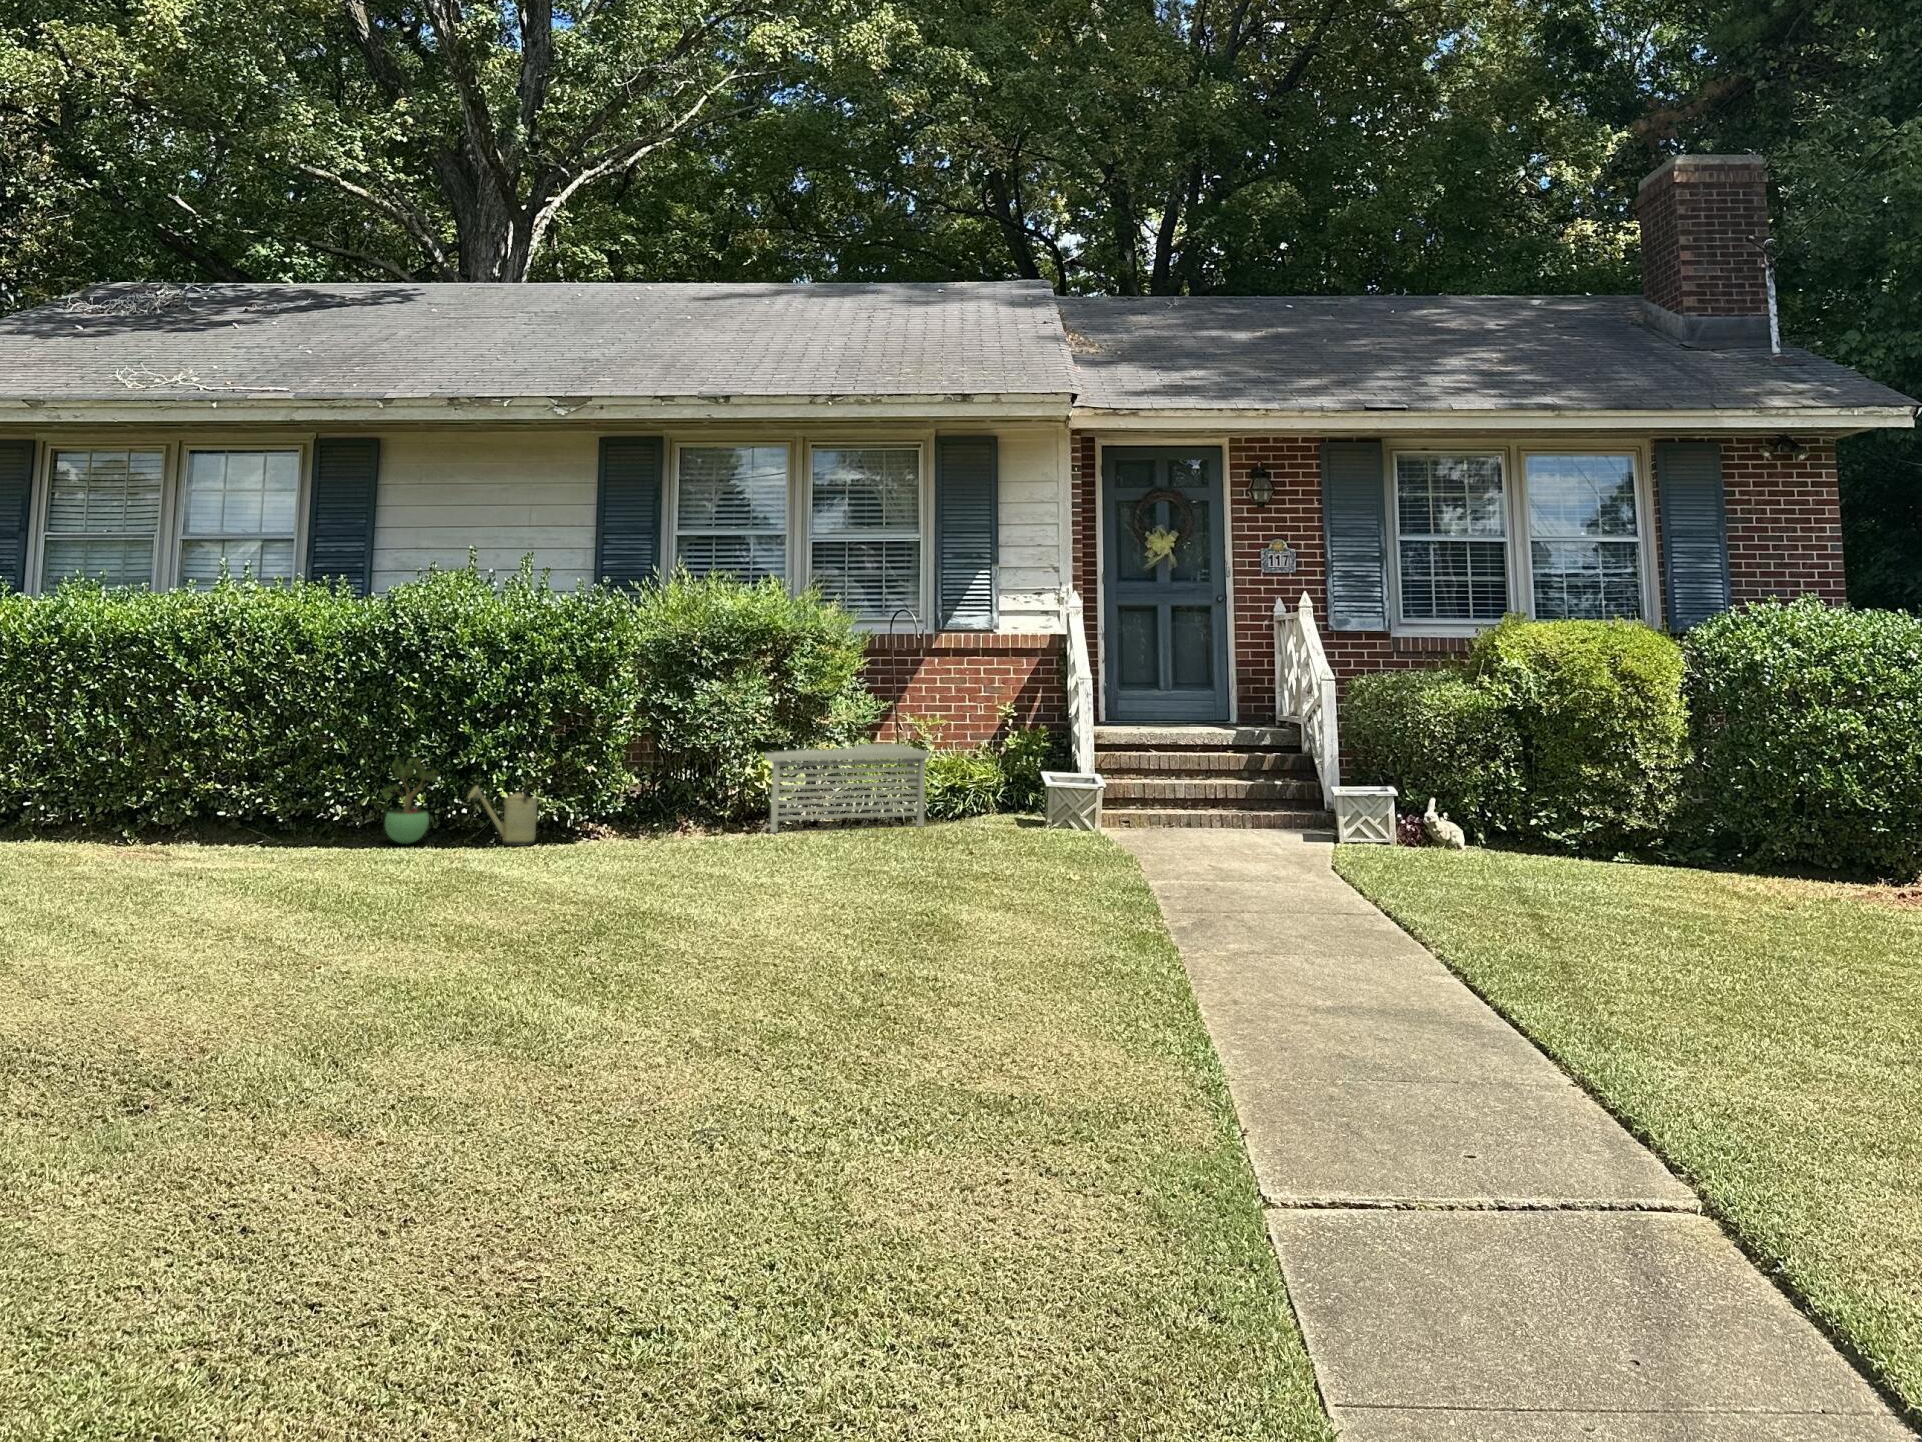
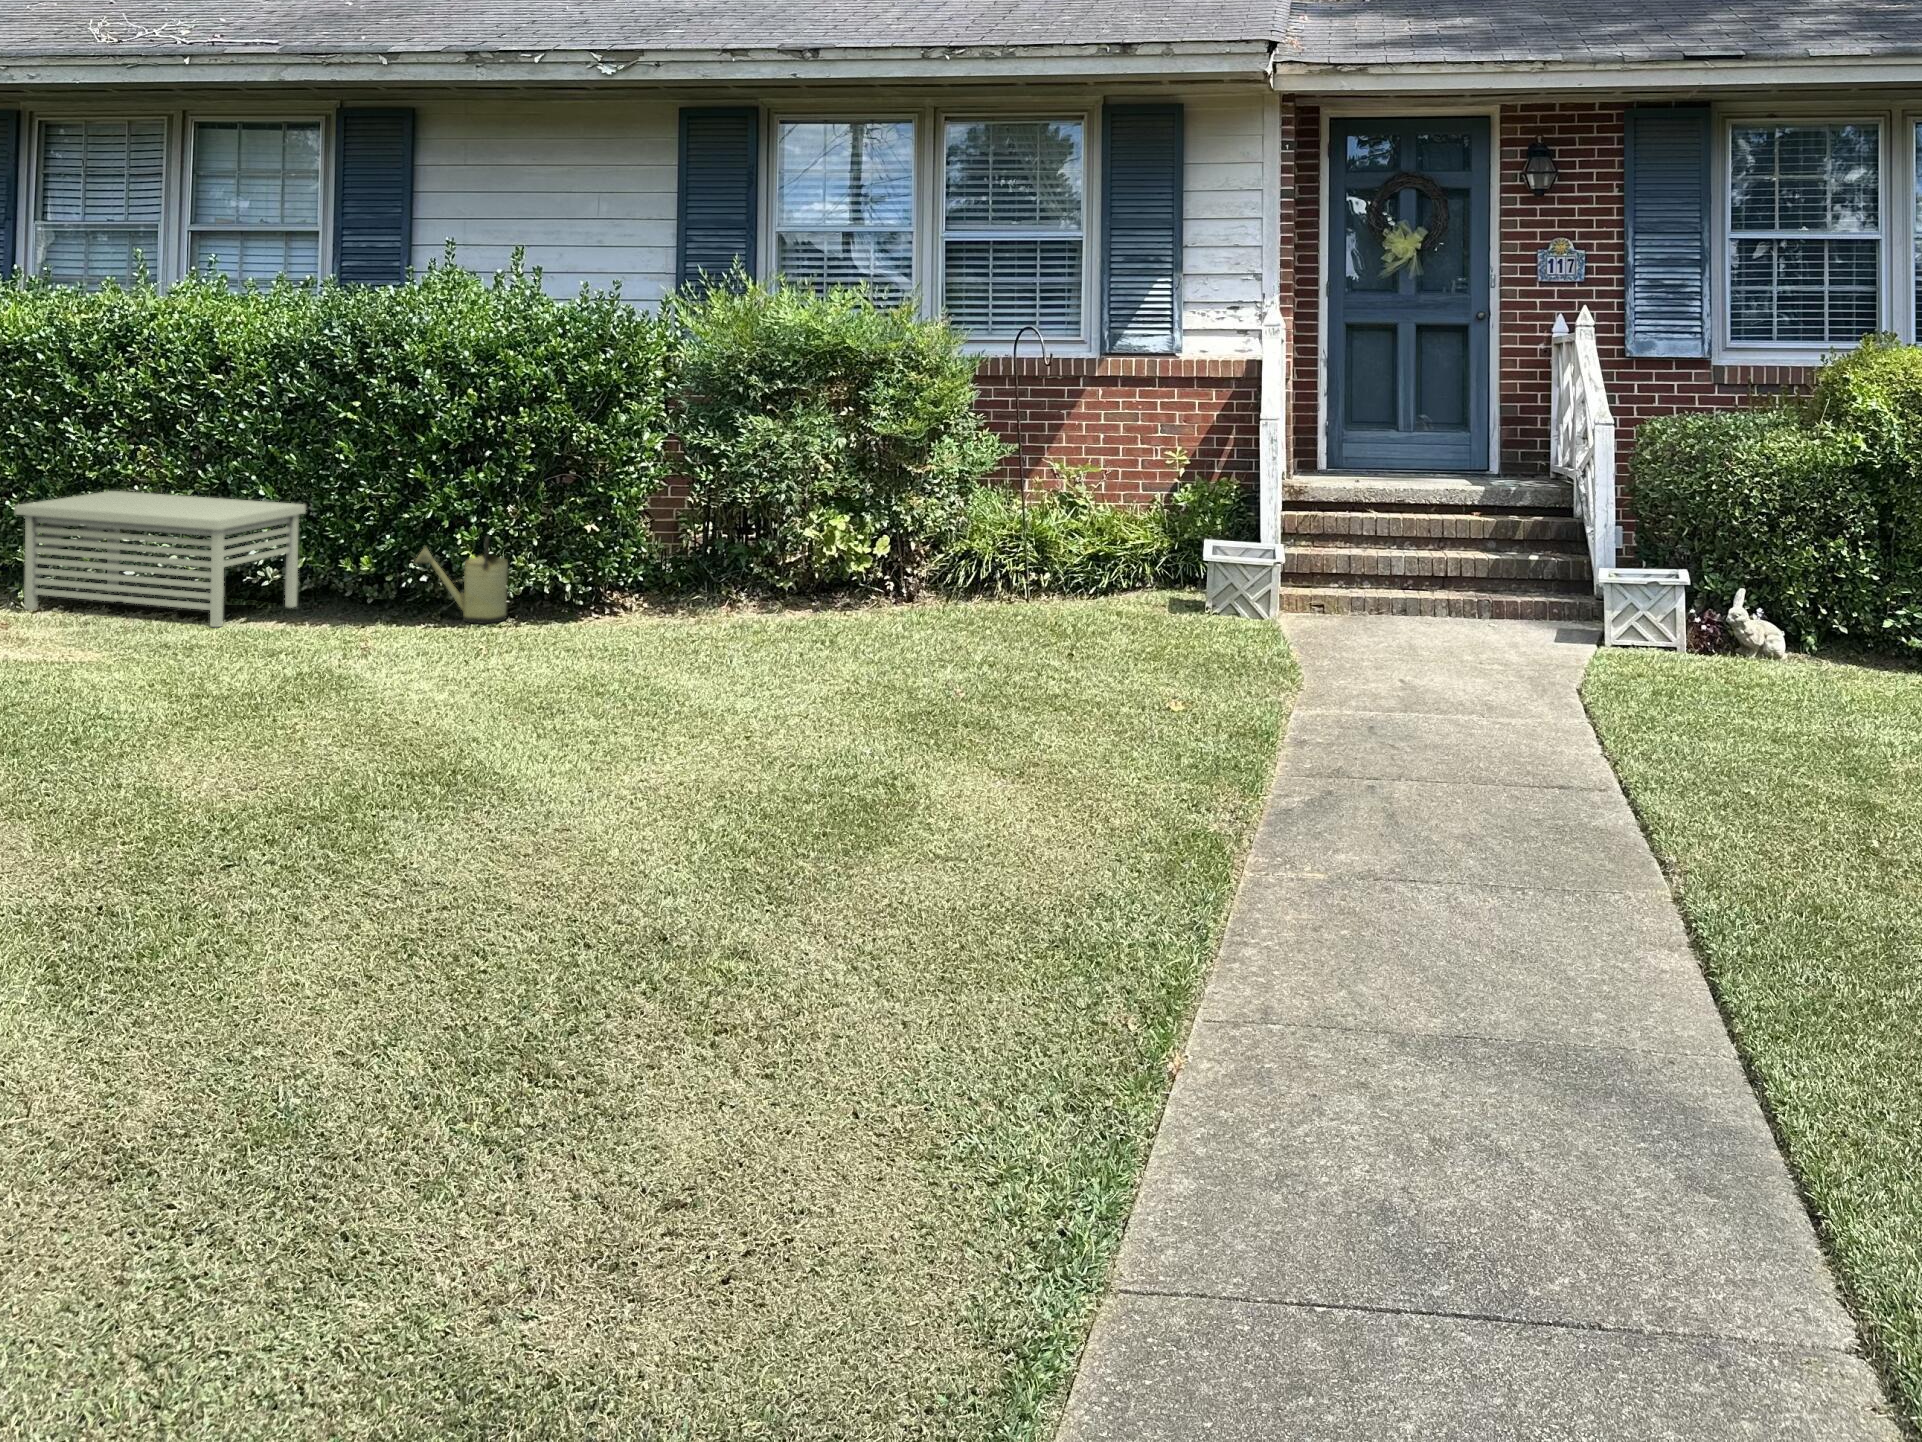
storage bench: present [765,744,930,832] -> present [15,491,306,627]
potted plant: present [381,758,439,844] -> none [310,508,383,615]

